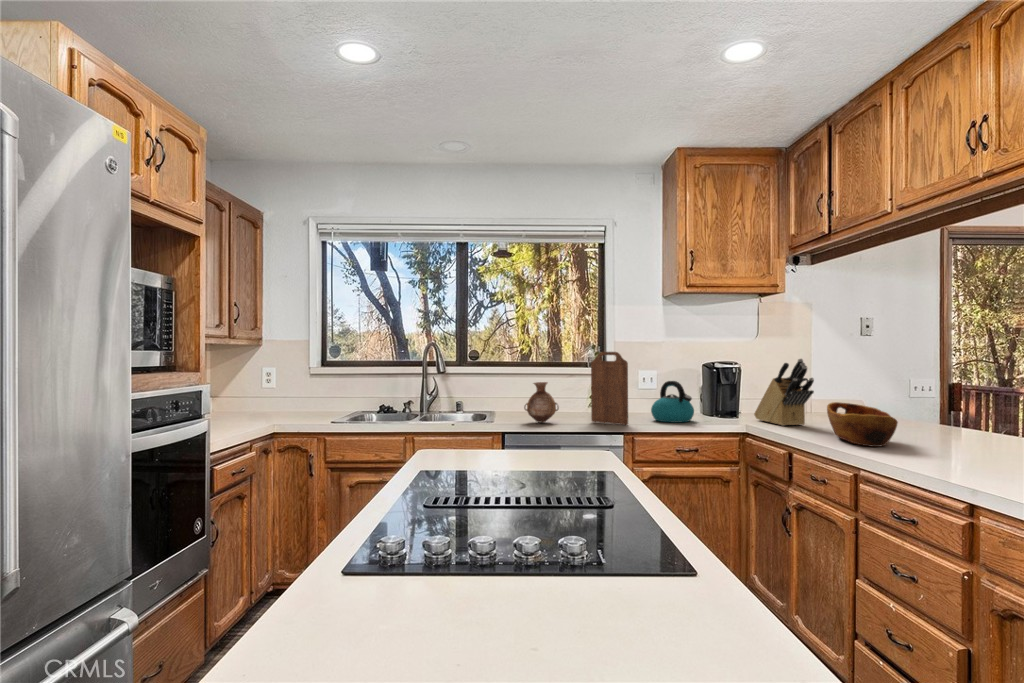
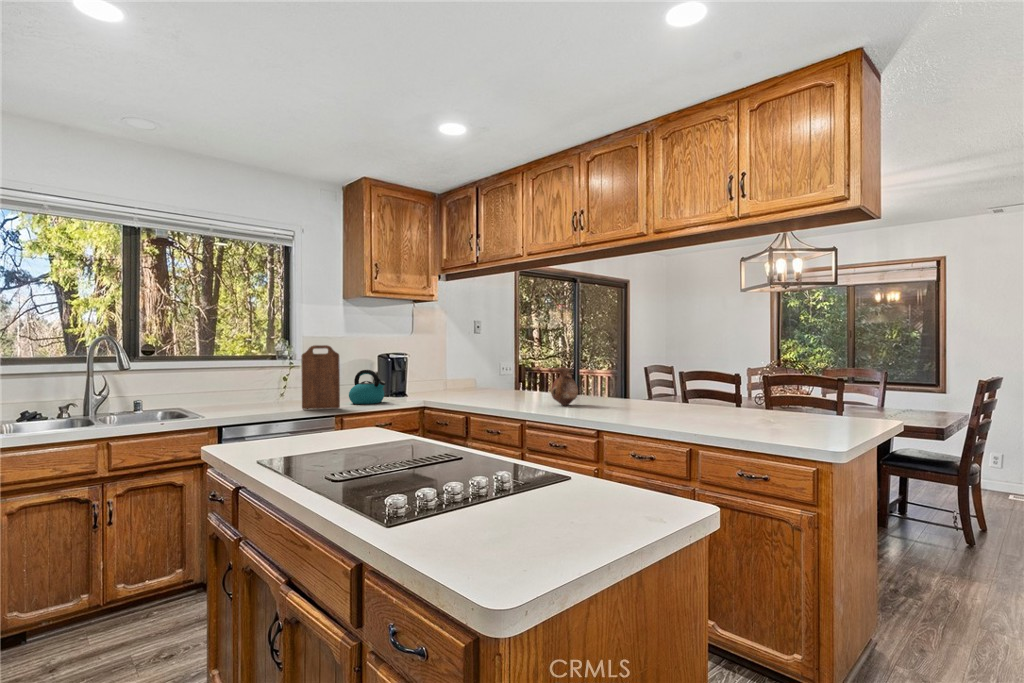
knife block: present [754,359,814,426] -> none [423,350,470,399]
vase: present [524,382,559,422] -> present [551,368,578,405]
wooden bowl: present [827,402,898,447] -> none [486,378,533,404]

